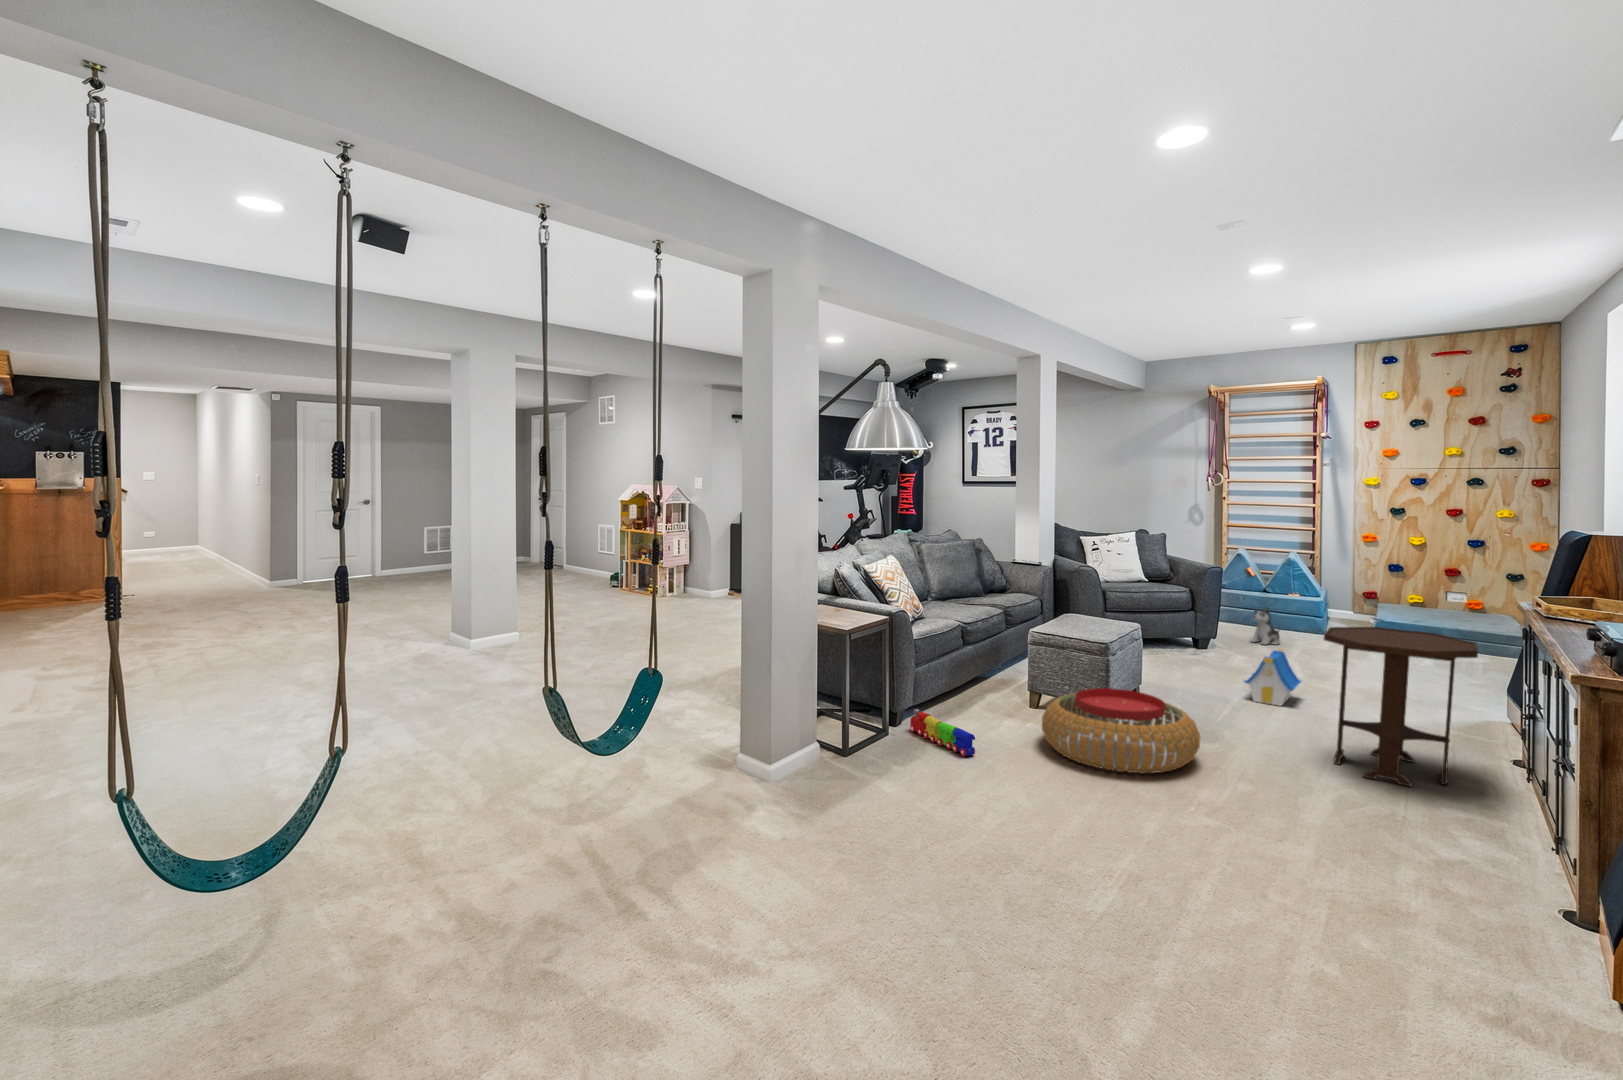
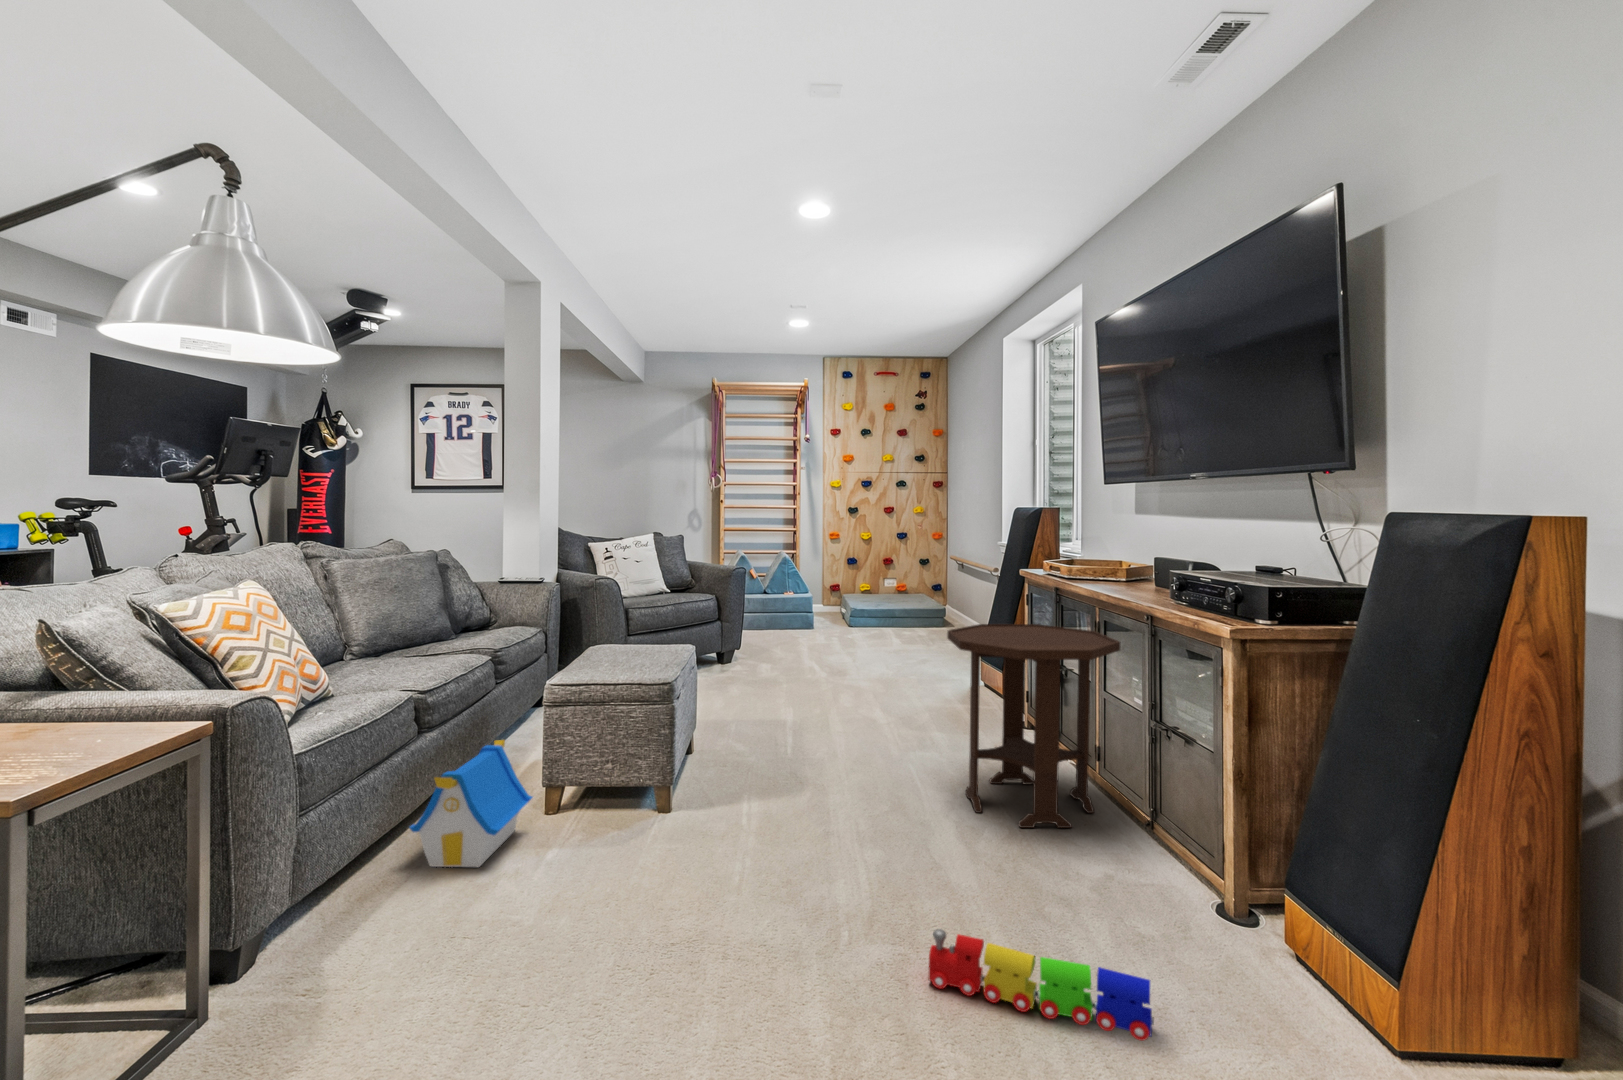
plush toy: present [1250,607,1280,644] -> none [772,609,799,652]
toy house: present [1244,649,1301,706] -> present [409,740,532,867]
pouf: present [1042,688,1200,773] -> none [587,769,848,948]
toy train: present [910,709,975,756] -> present [929,929,1154,1041]

